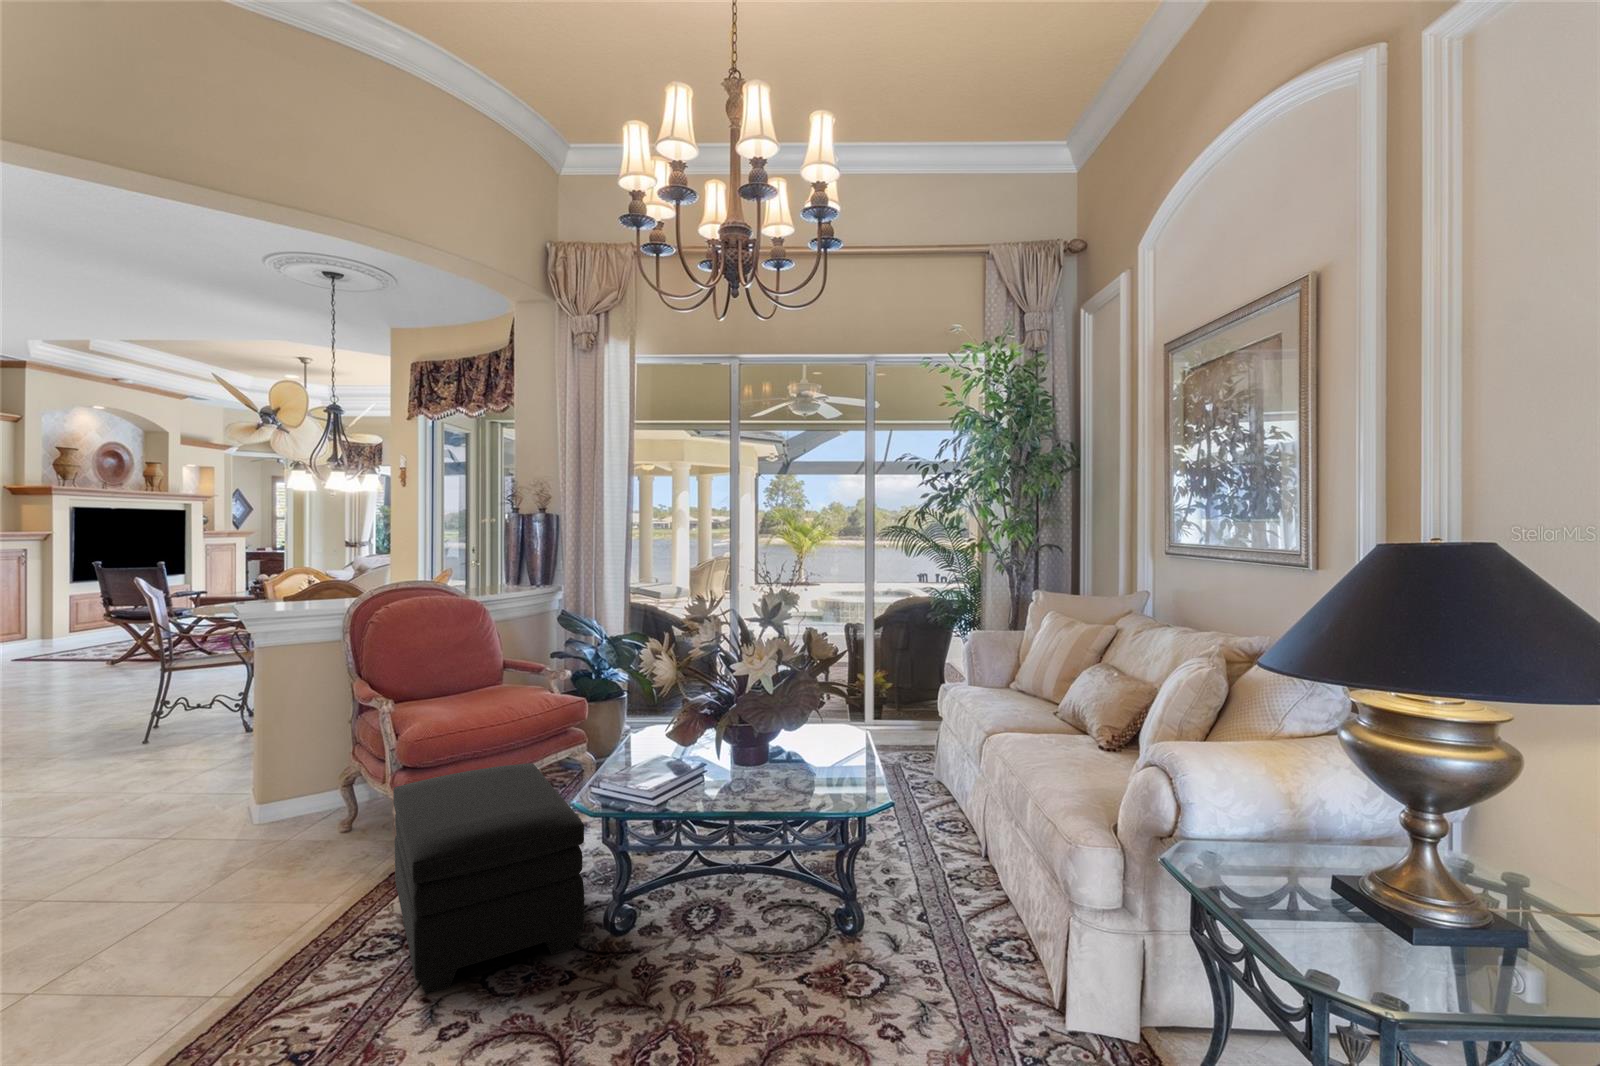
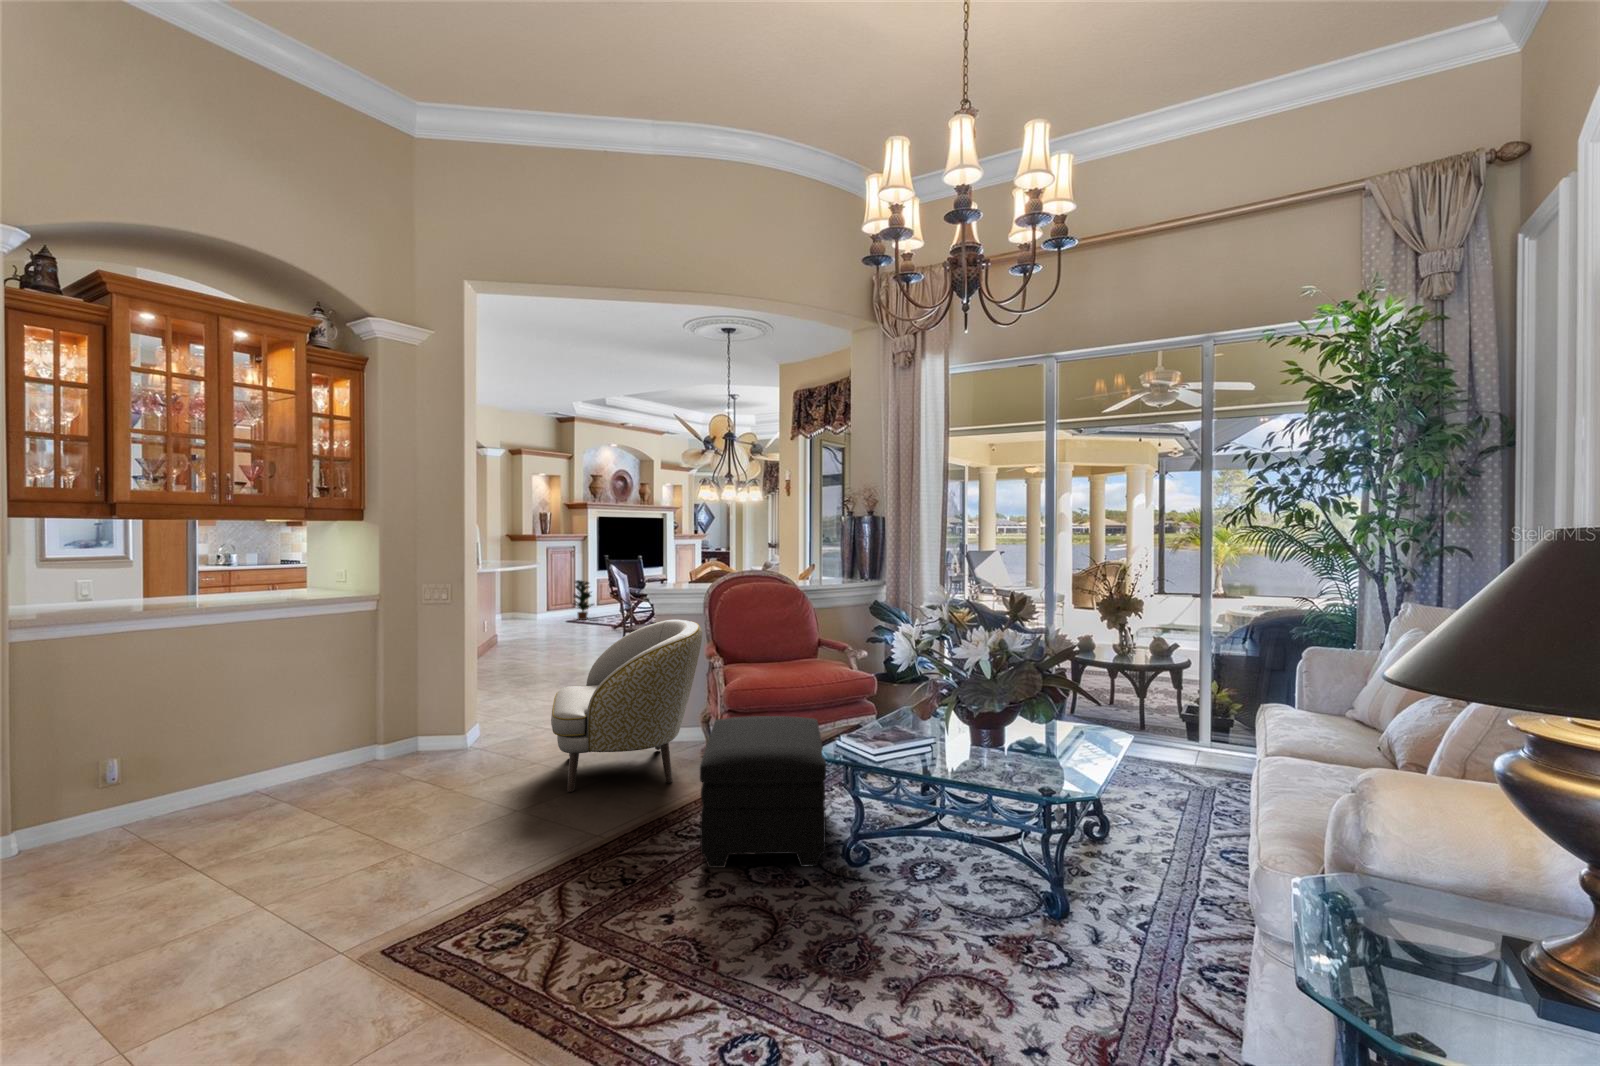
potted plant: none [23,599,69,656] -> present [573,580,594,620]
armchair: none [82,656,348,936] -> present [551,620,702,792]

